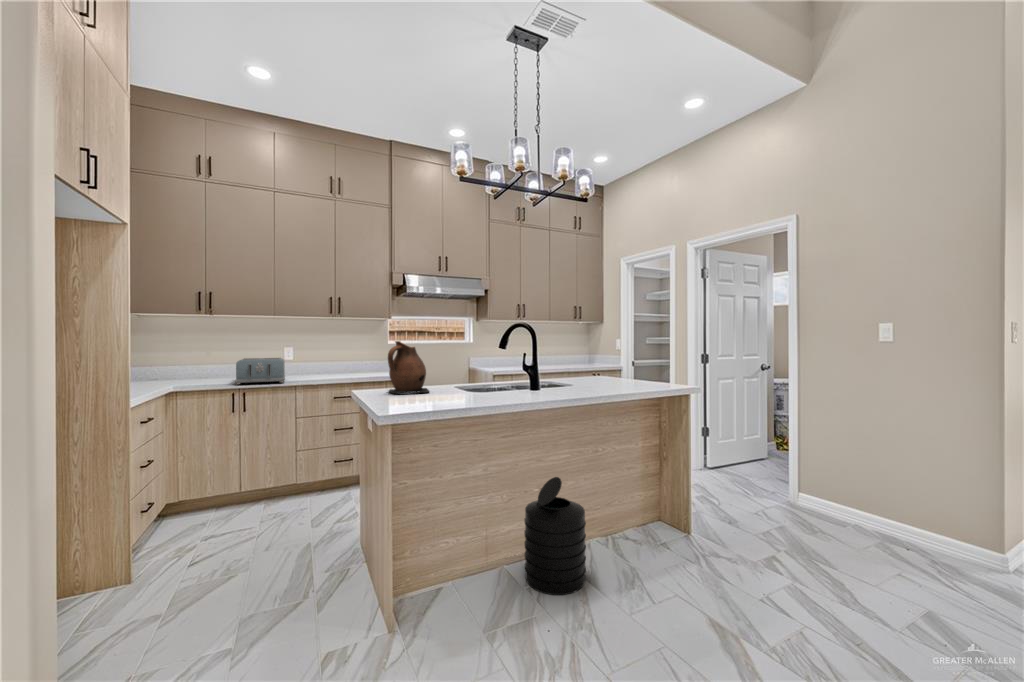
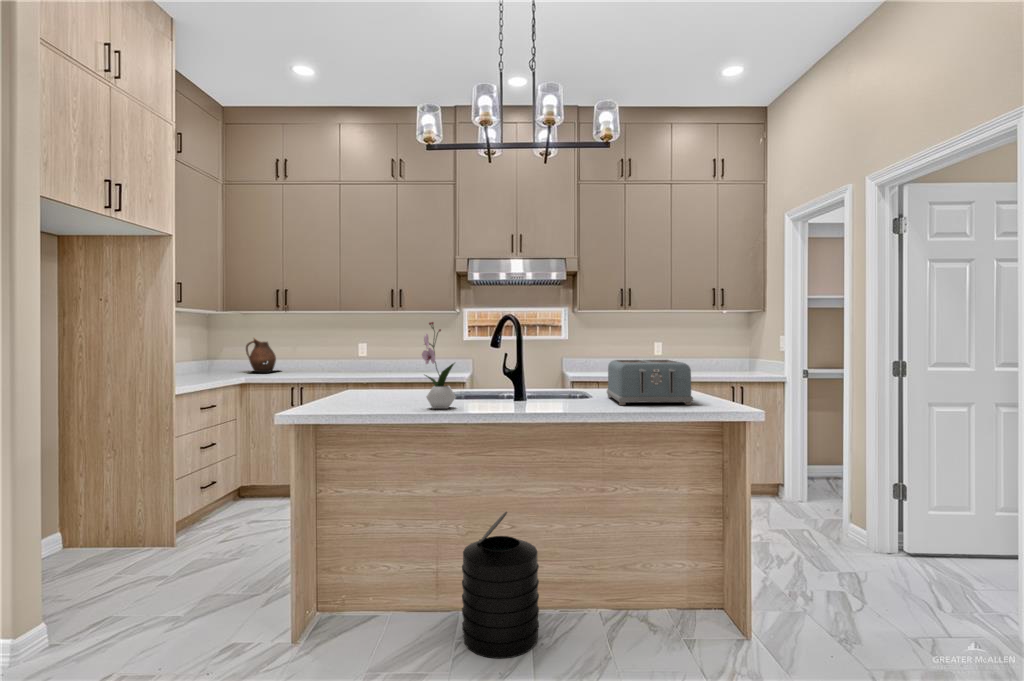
flower arrangement: none [490,326,523,399] -> present [422,322,456,409]
ceramic pitcher: present [388,341,429,393] -> present [246,338,276,372]
toaster: present [235,358,285,384] -> present [607,360,693,405]

